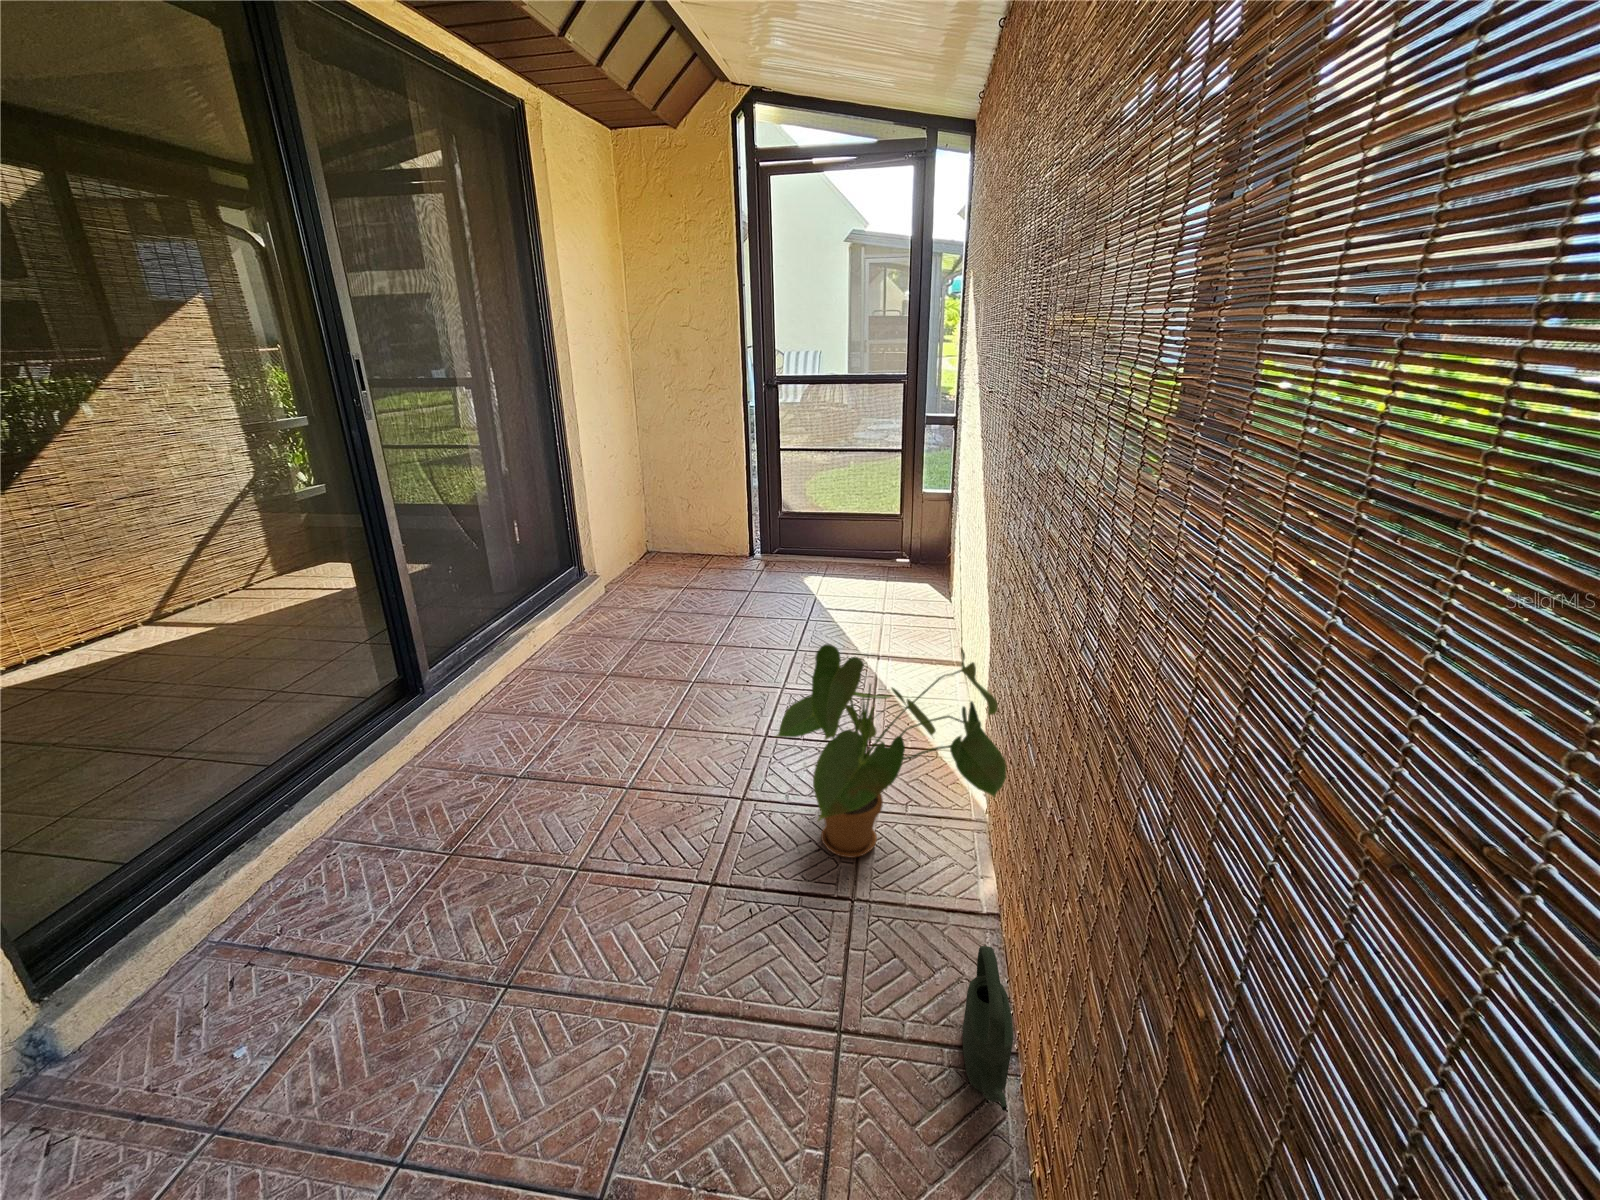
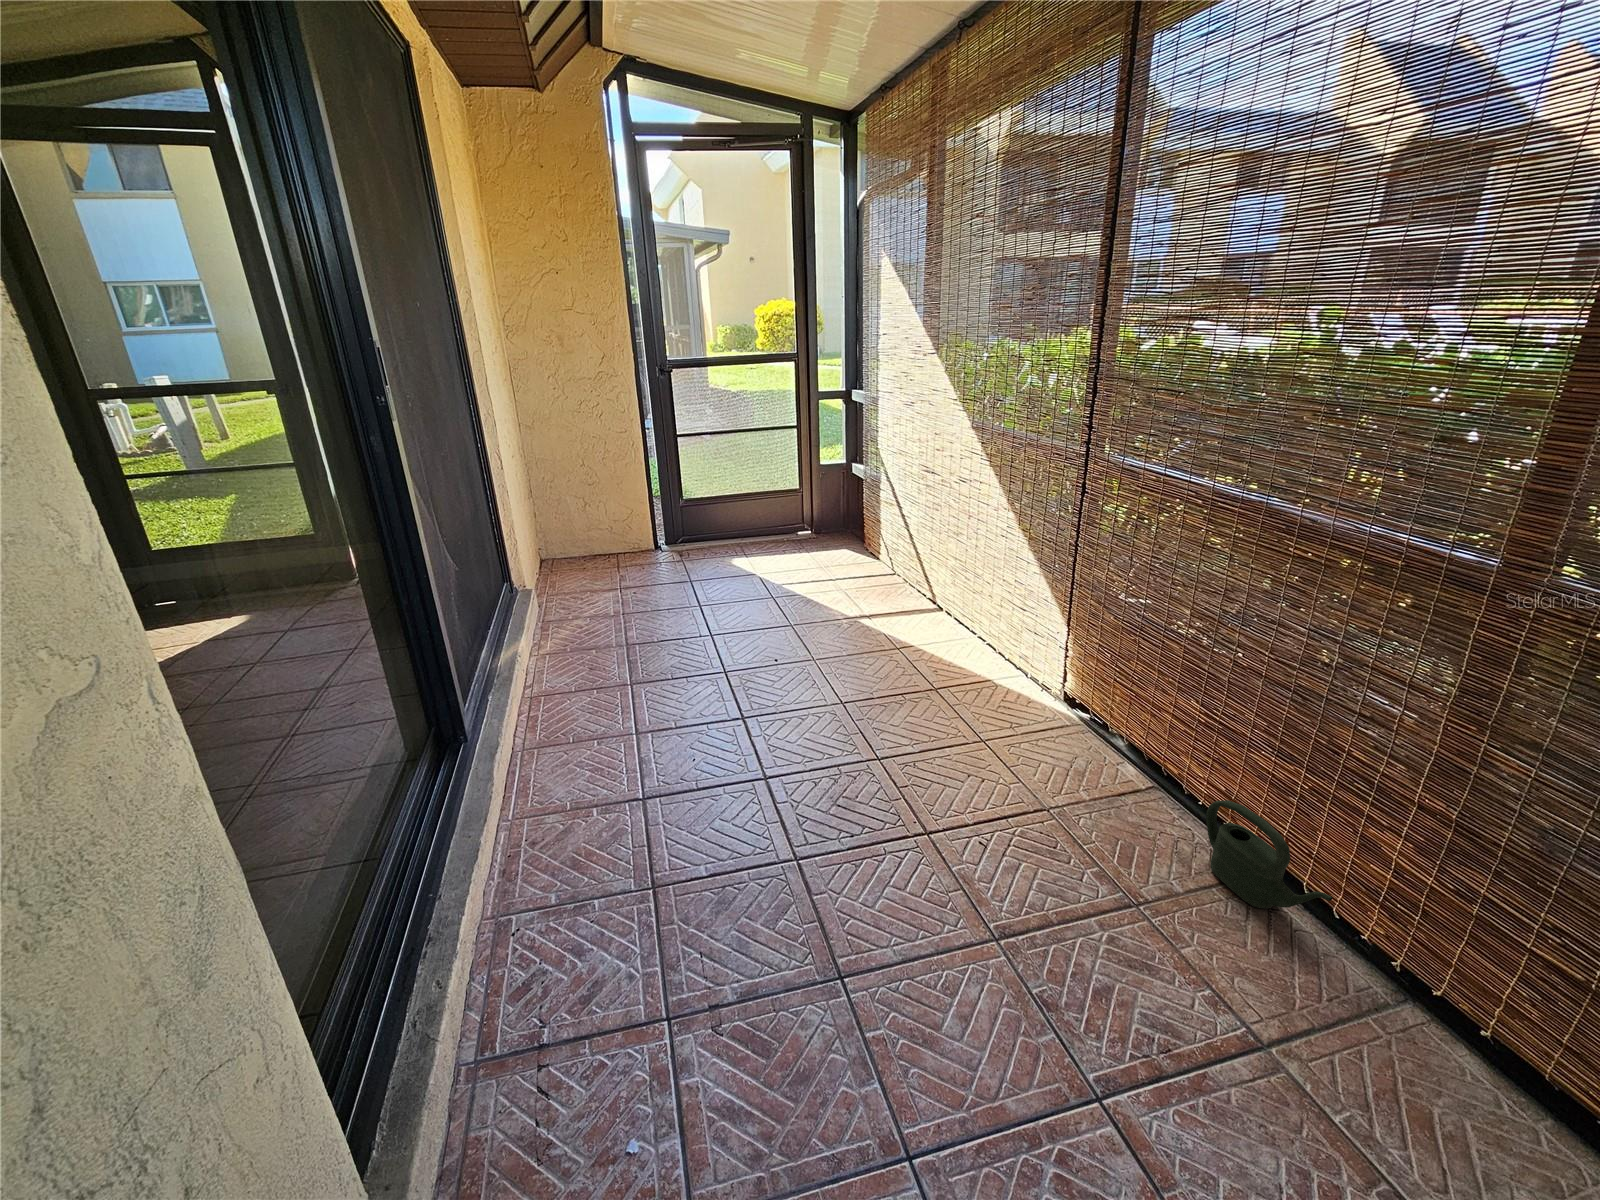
house plant: present [776,644,1007,858] -> none [920,573,1183,782]

